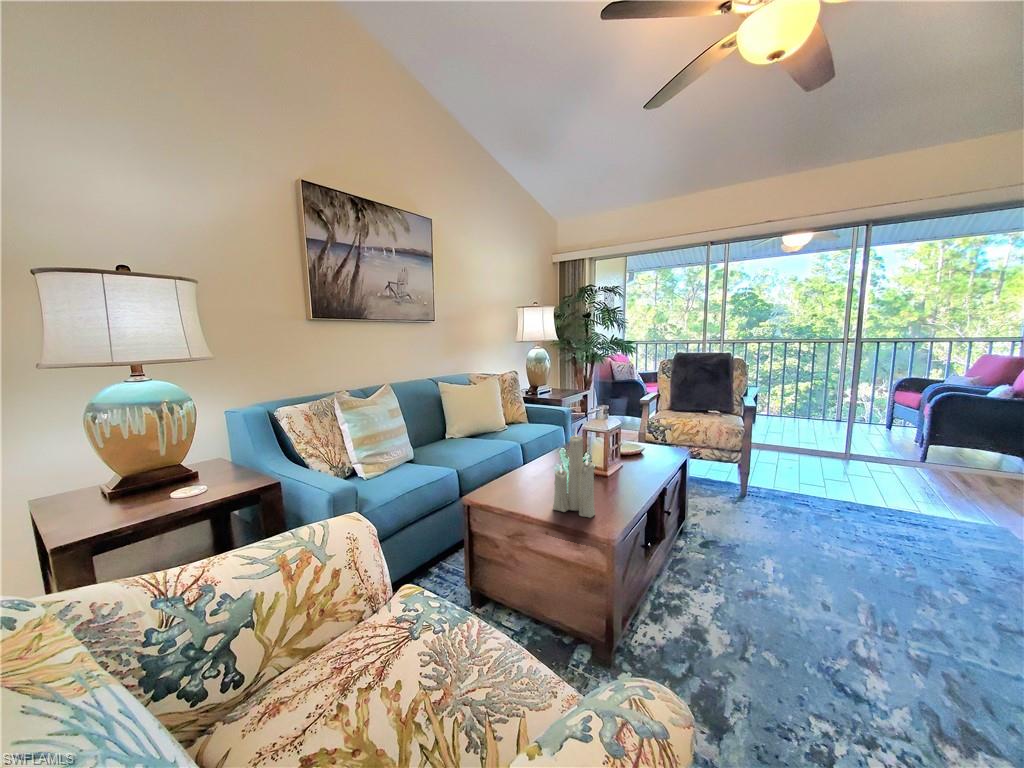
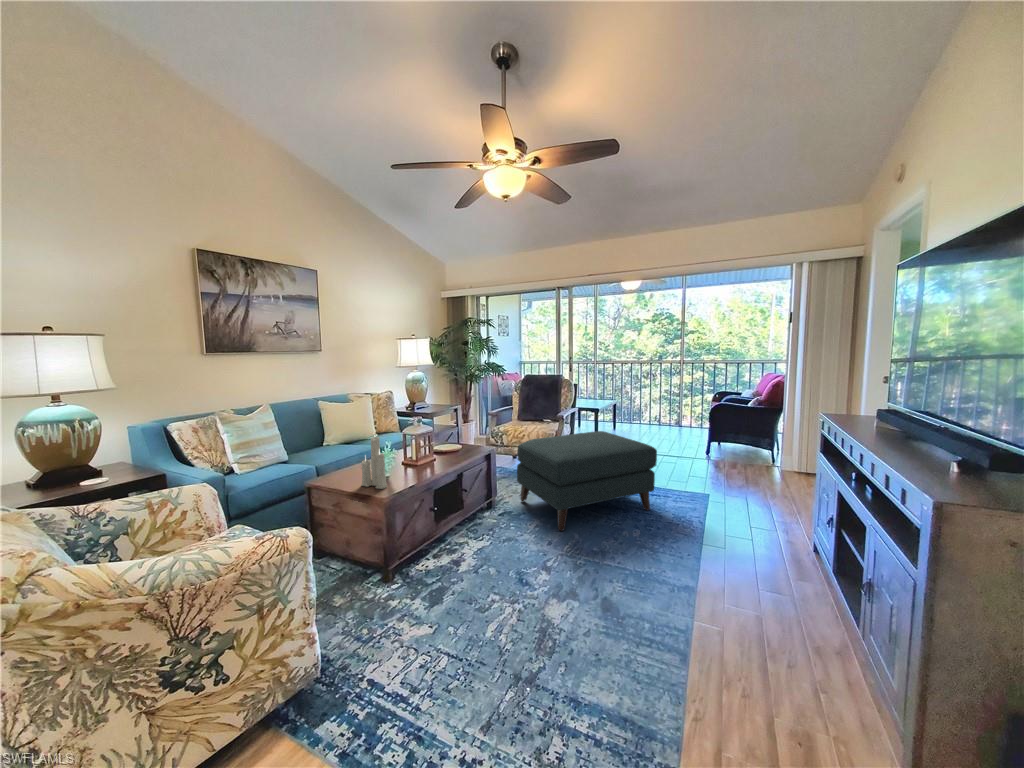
ottoman: none [715,429,962,583] -> present [517,431,657,531]

